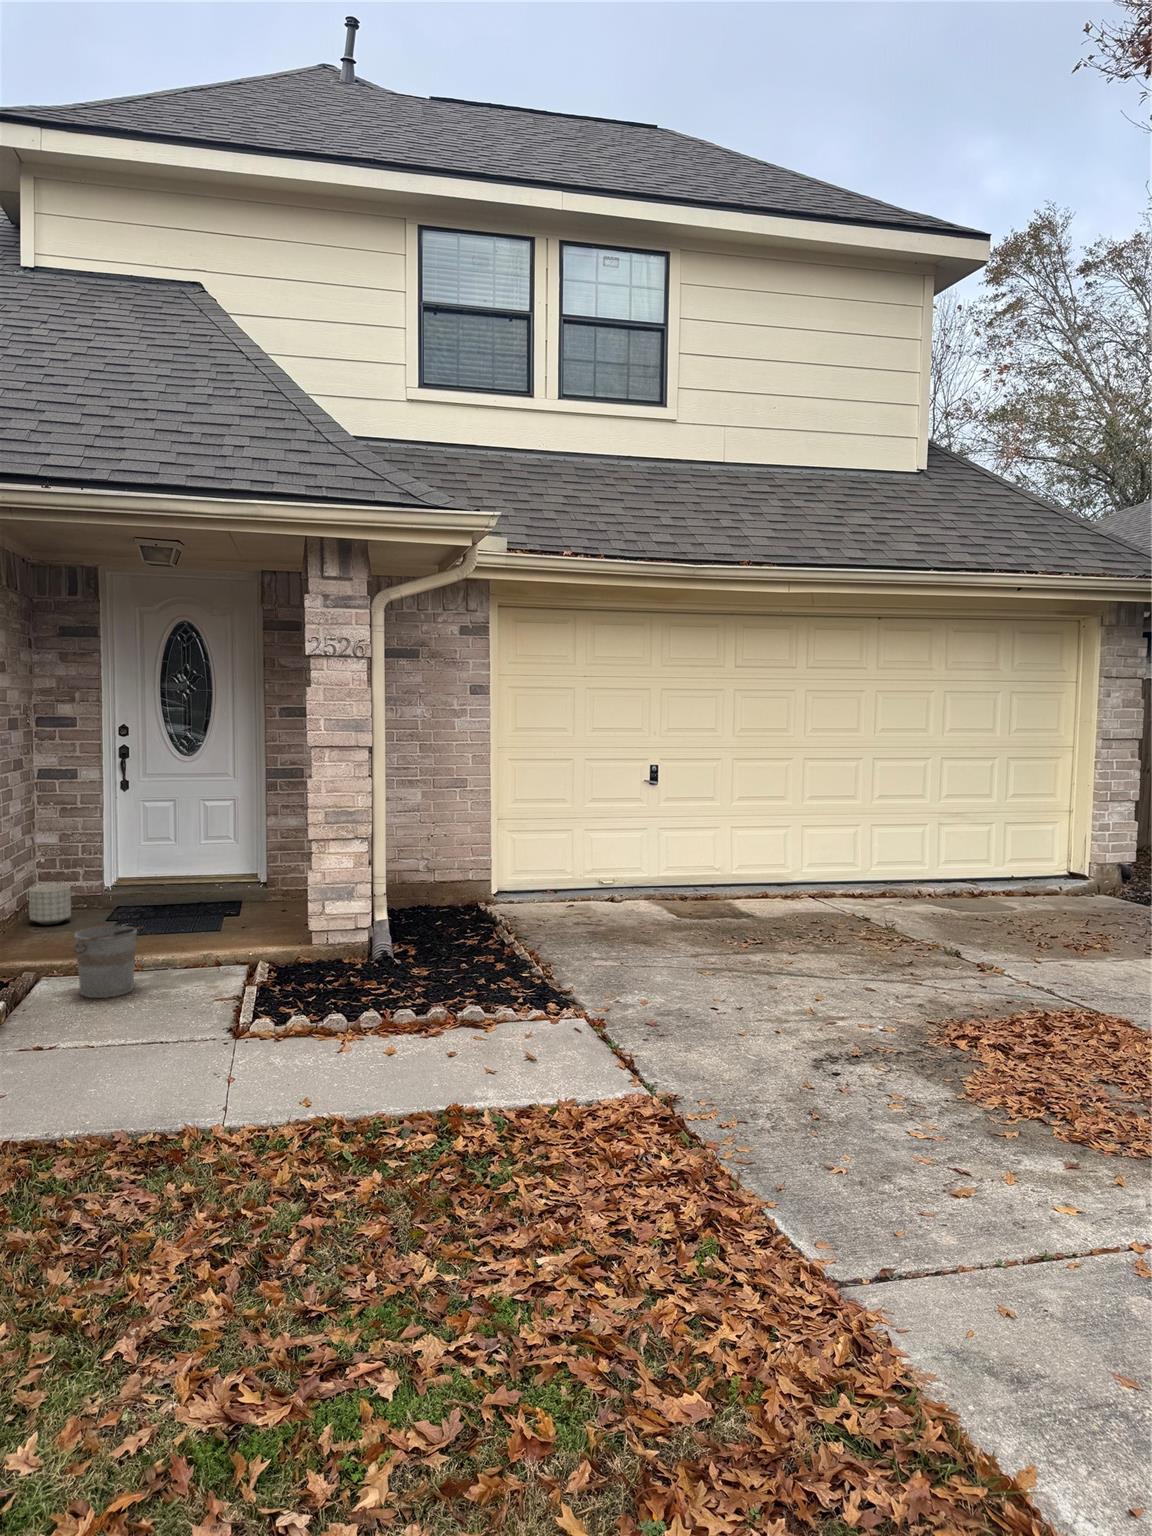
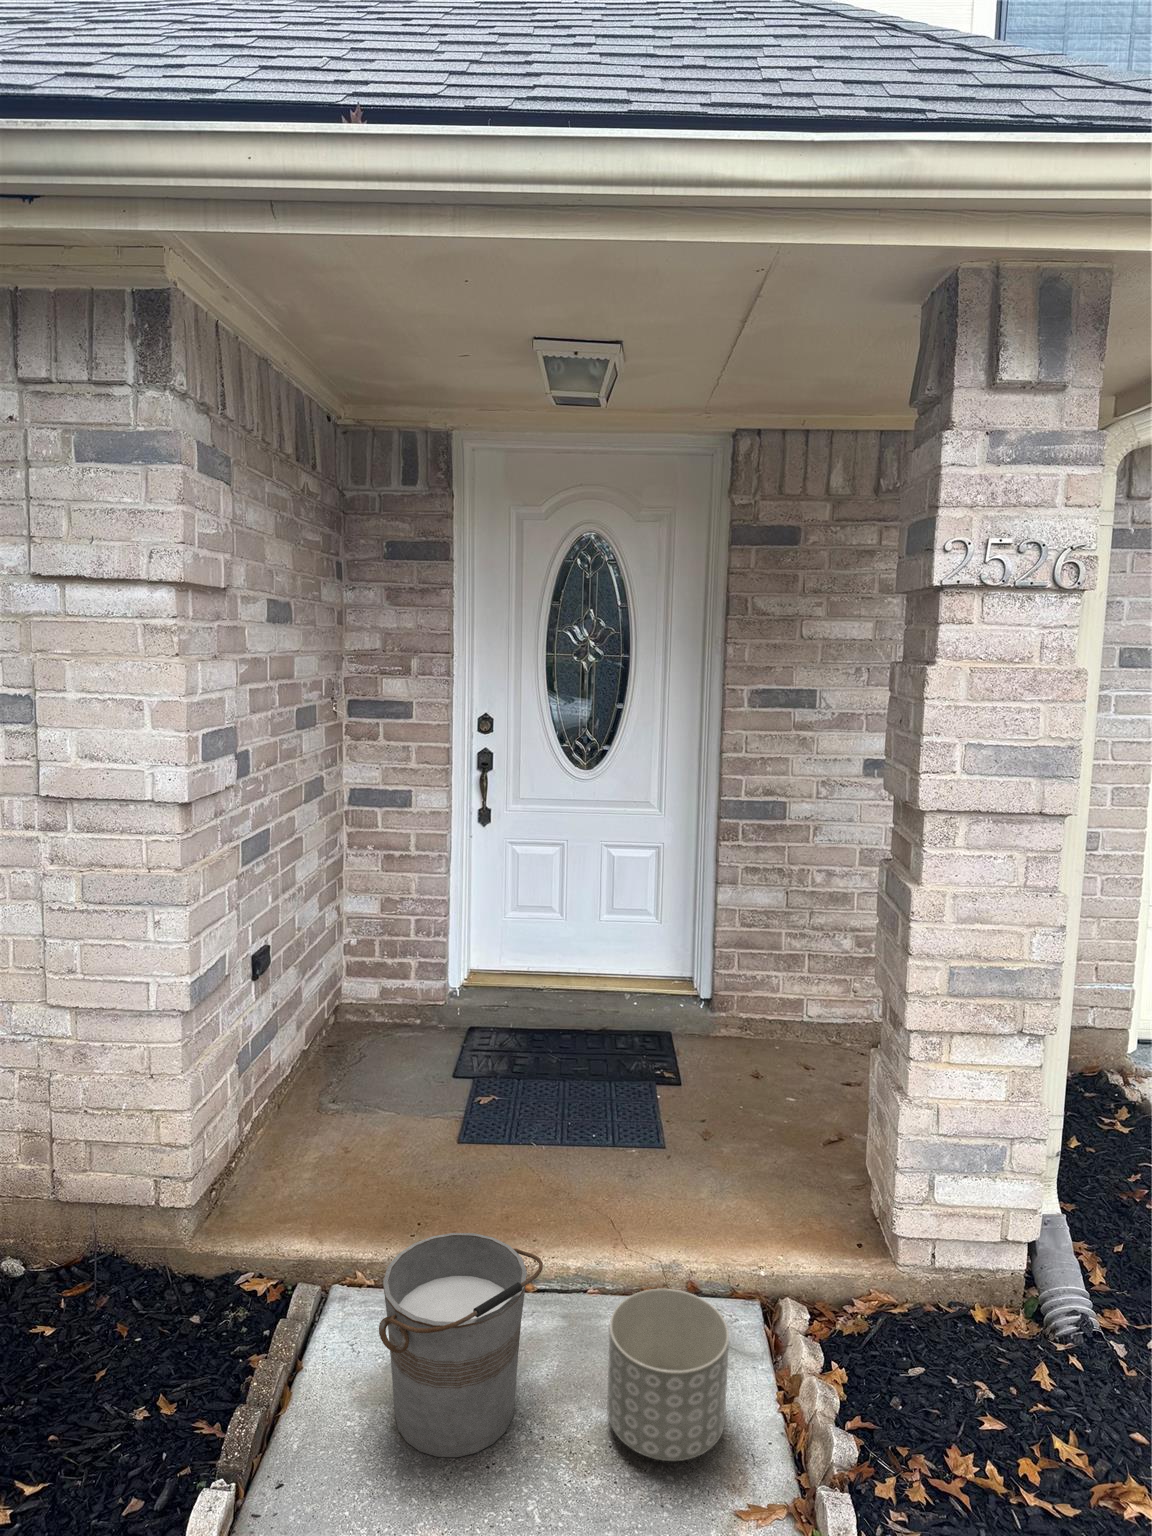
planter: present [29,884,71,925] -> present [607,1289,729,1461]

